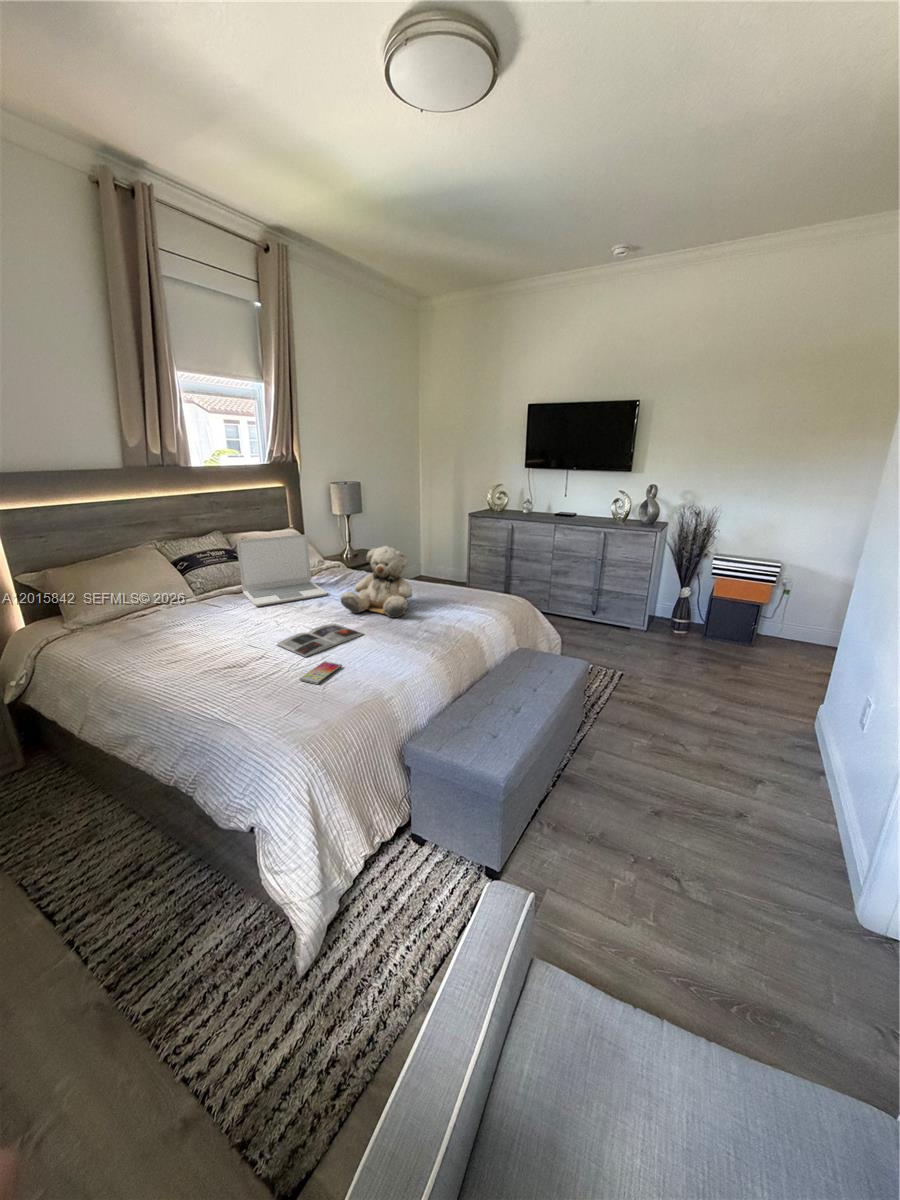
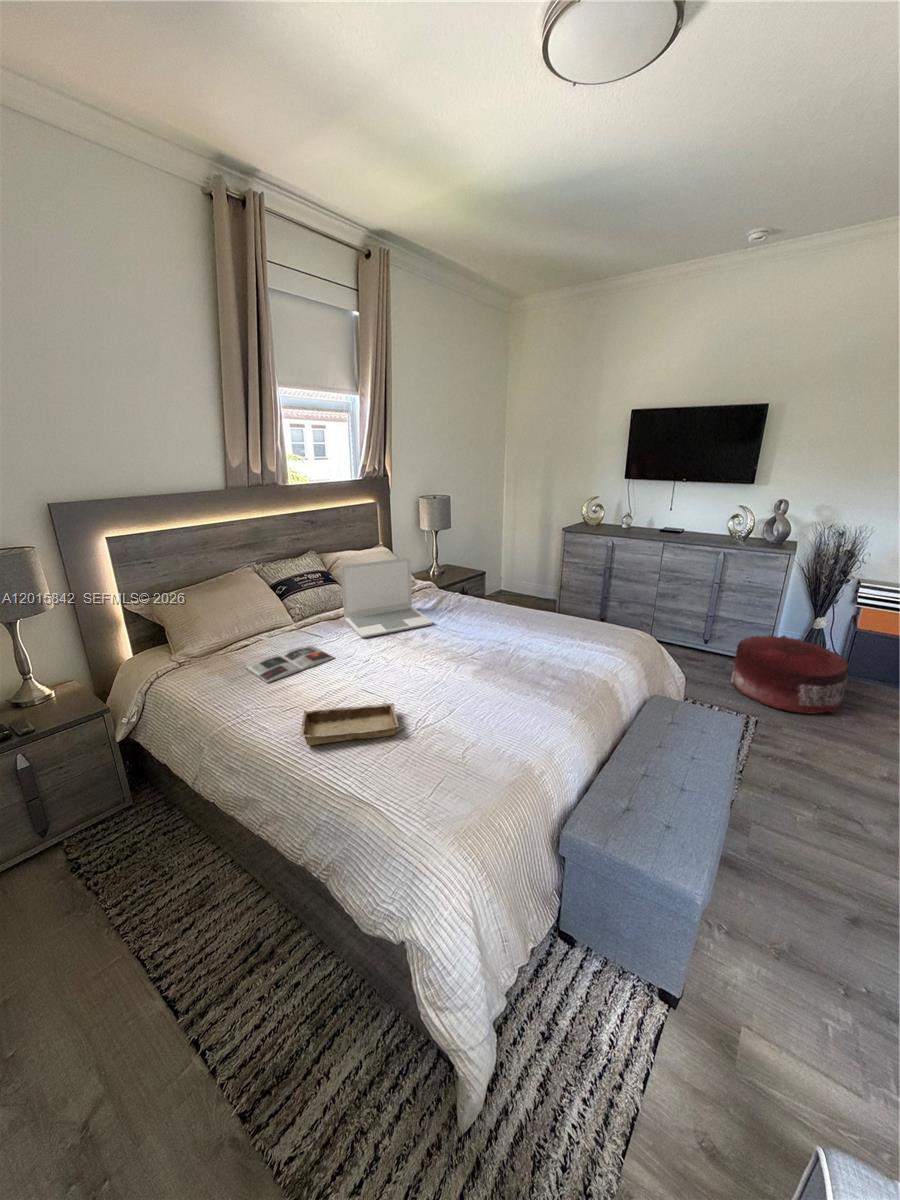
teddy bear: present [341,546,412,618] -> none [455,574,533,657]
pouf: none [611,605,702,670] -> present [731,635,849,713]
magazine: present [277,624,363,657] -> present [246,645,334,683]
tray: none [174,651,269,685] -> present [300,703,399,745]
smartphone: present [299,661,342,684] -> none [436,718,479,751]

